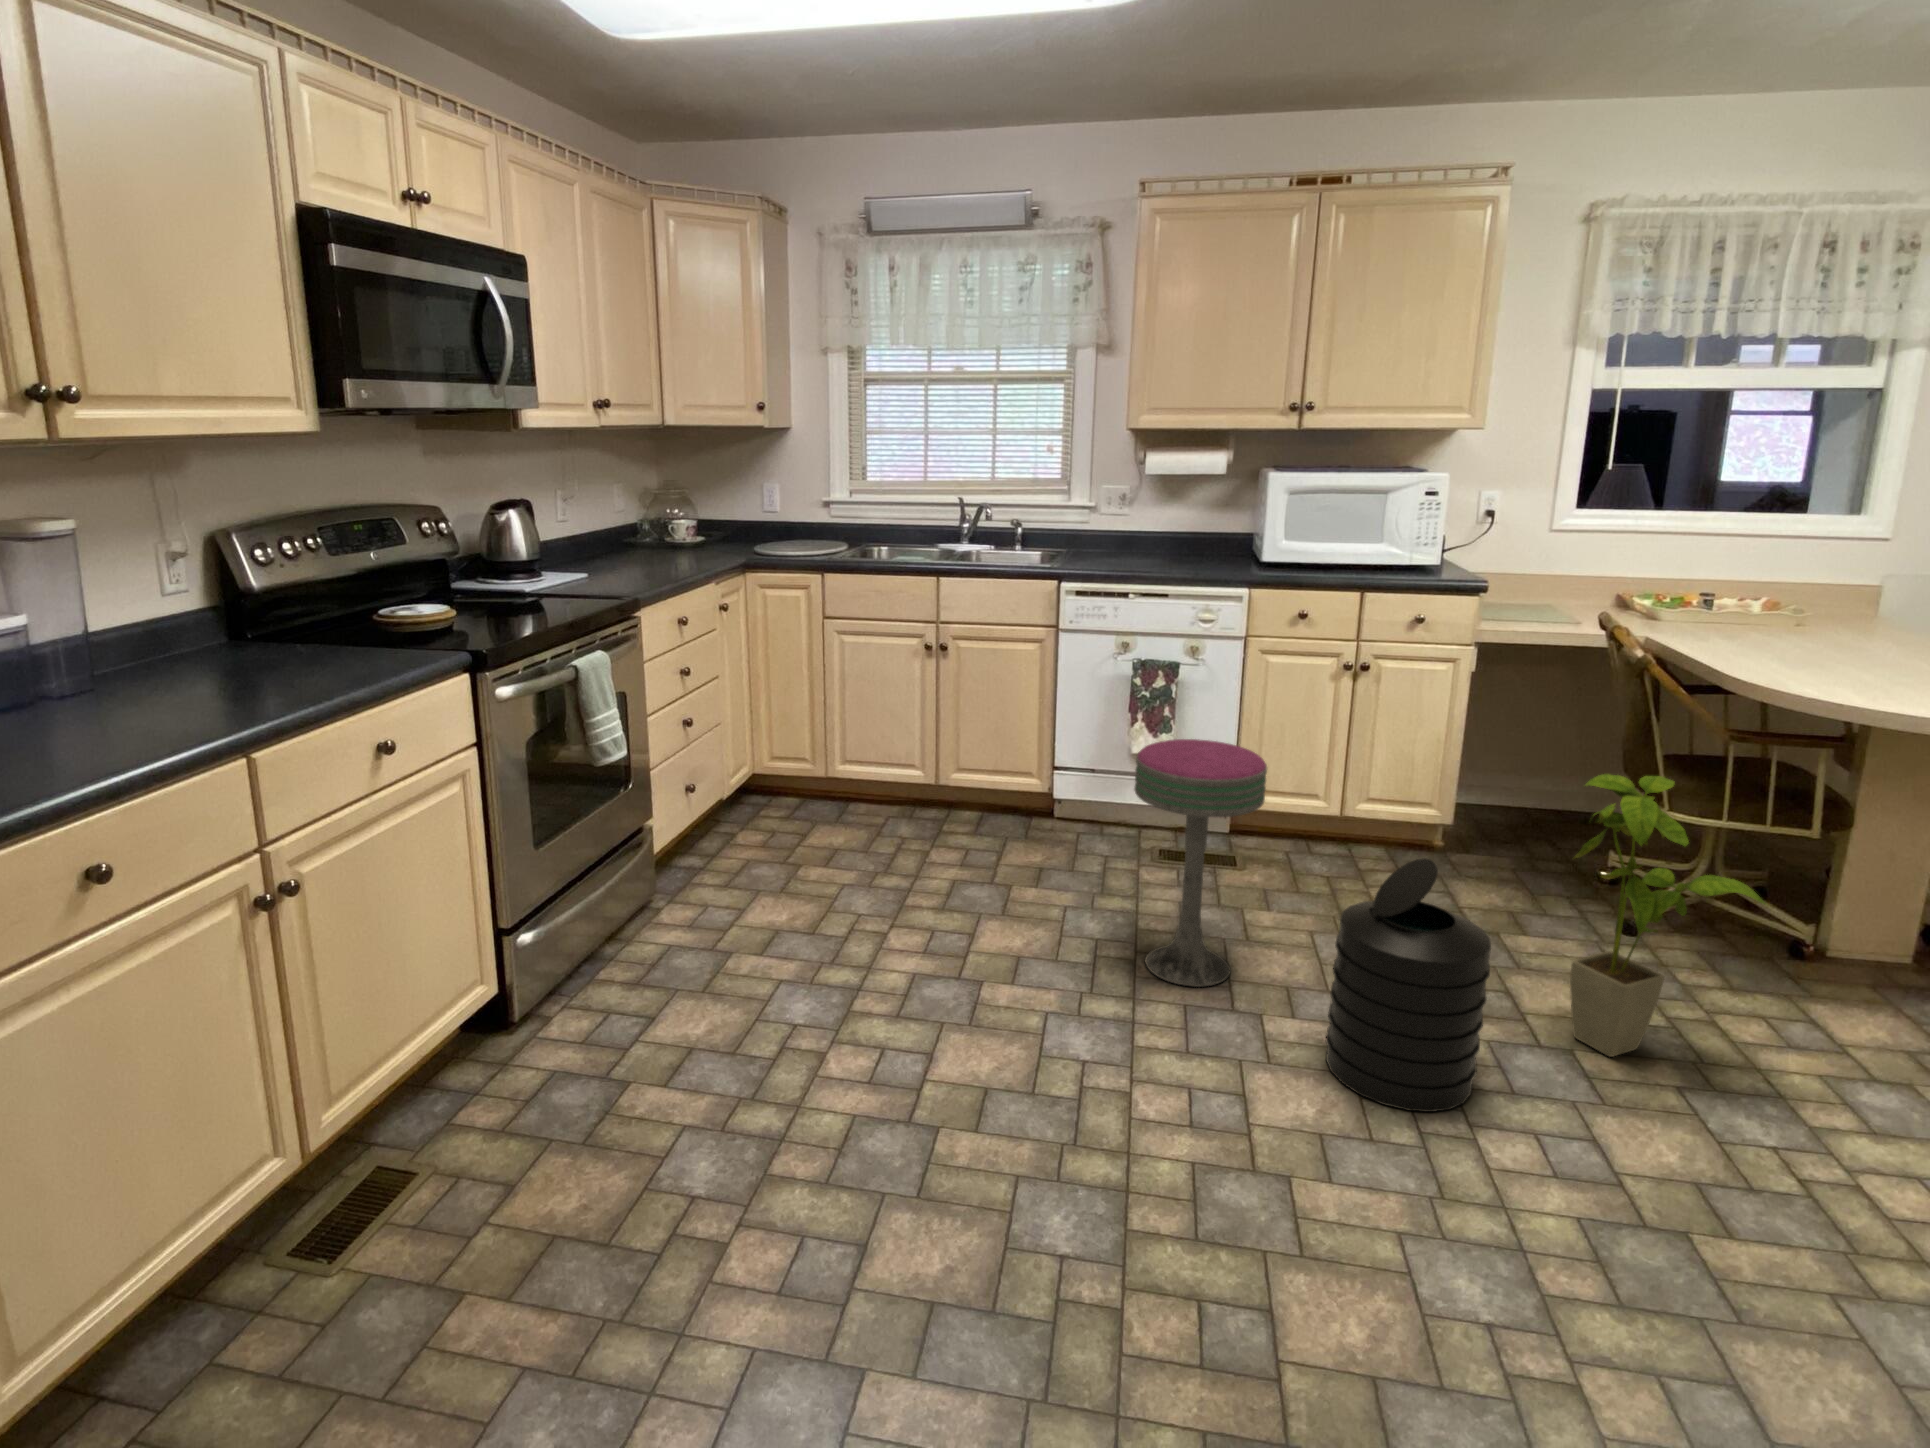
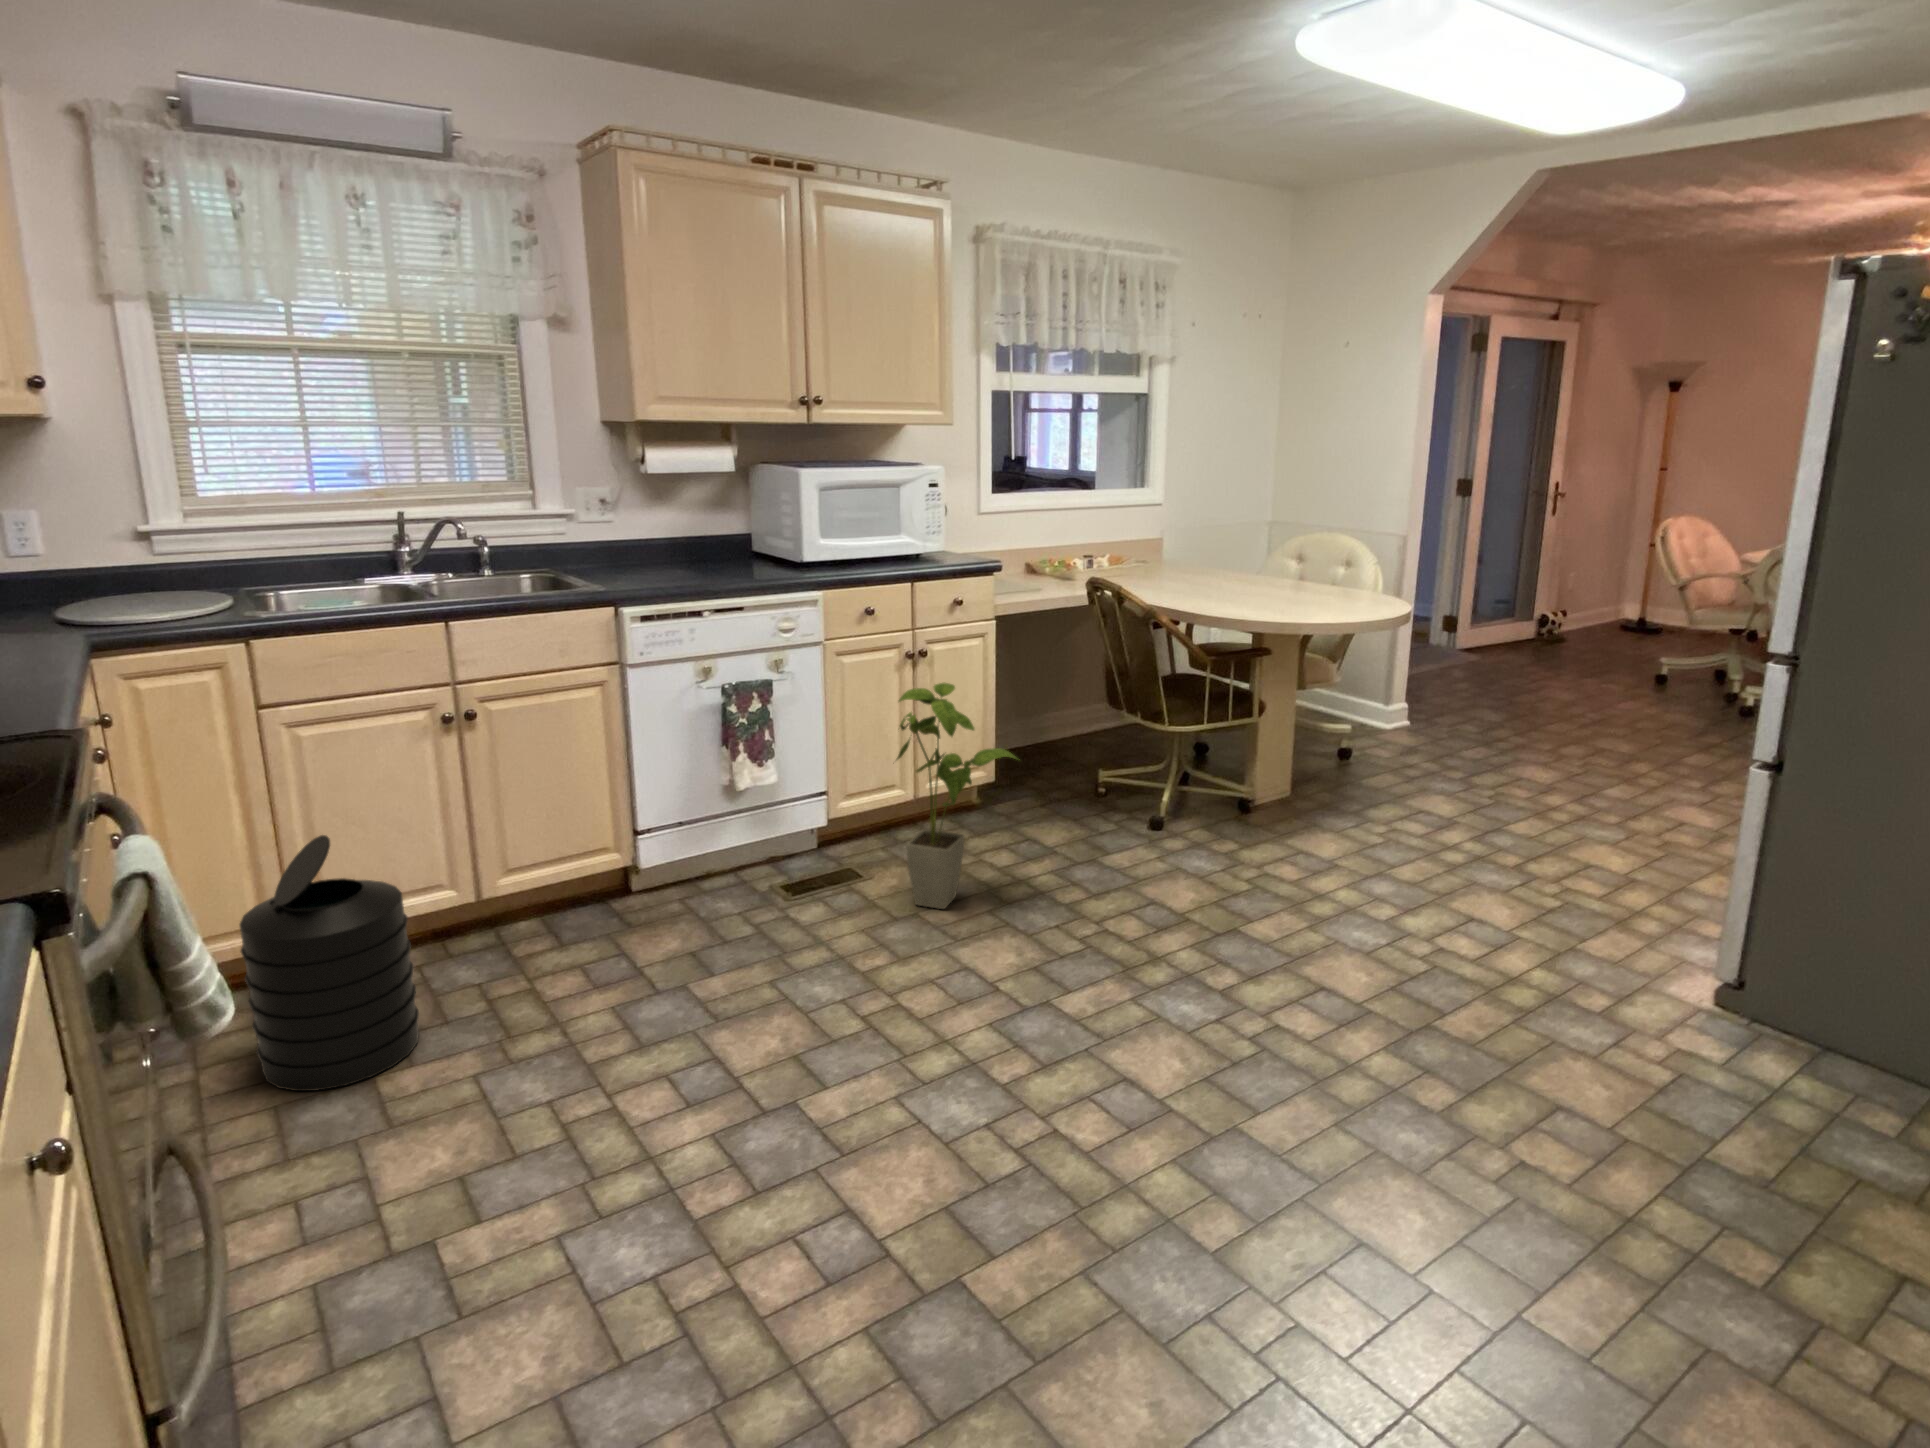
bar stool: present [1134,739,1267,987] -> none [499,733,644,992]
trash can: present [1326,858,1491,1112] -> present [240,835,419,1091]

